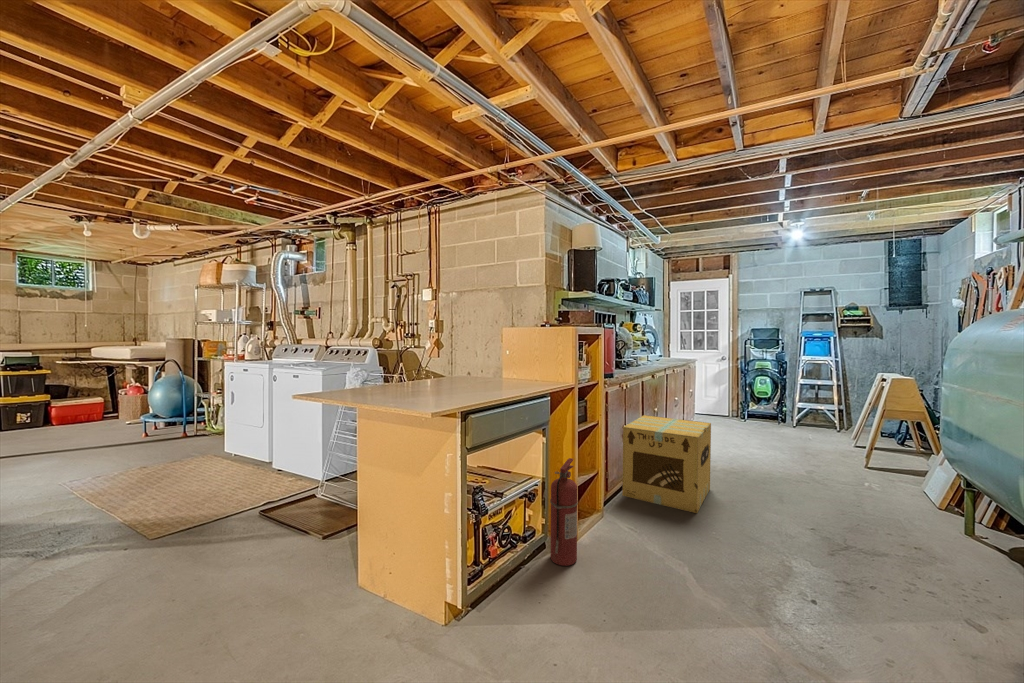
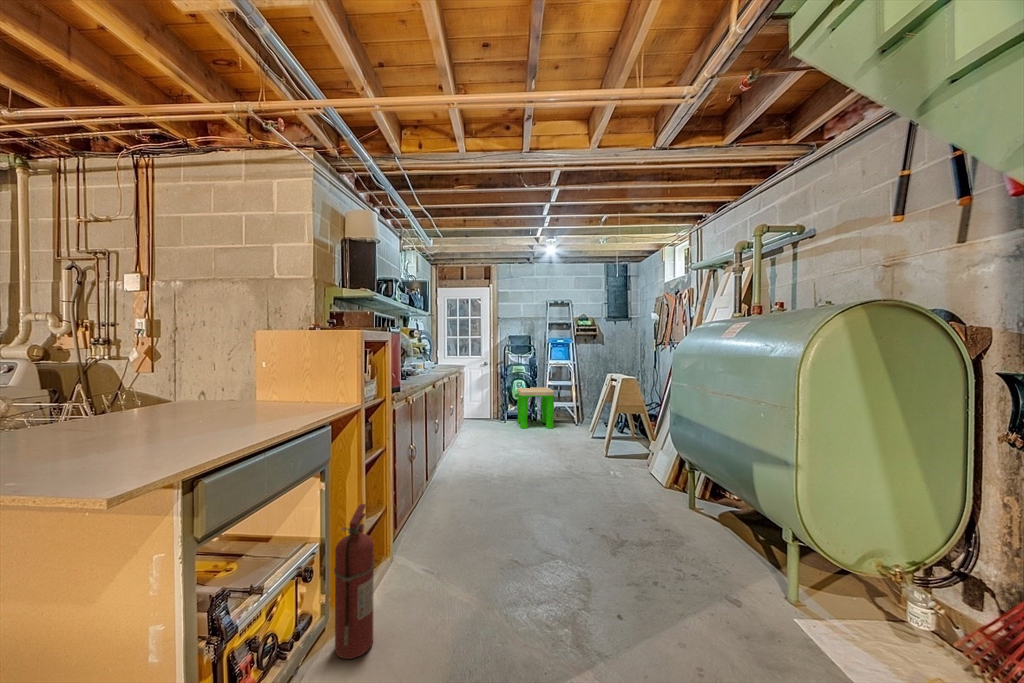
stool: none [759,386,808,436] -> present [517,387,554,429]
cardboard box: present [622,415,711,513] -> none [413,429,497,528]

